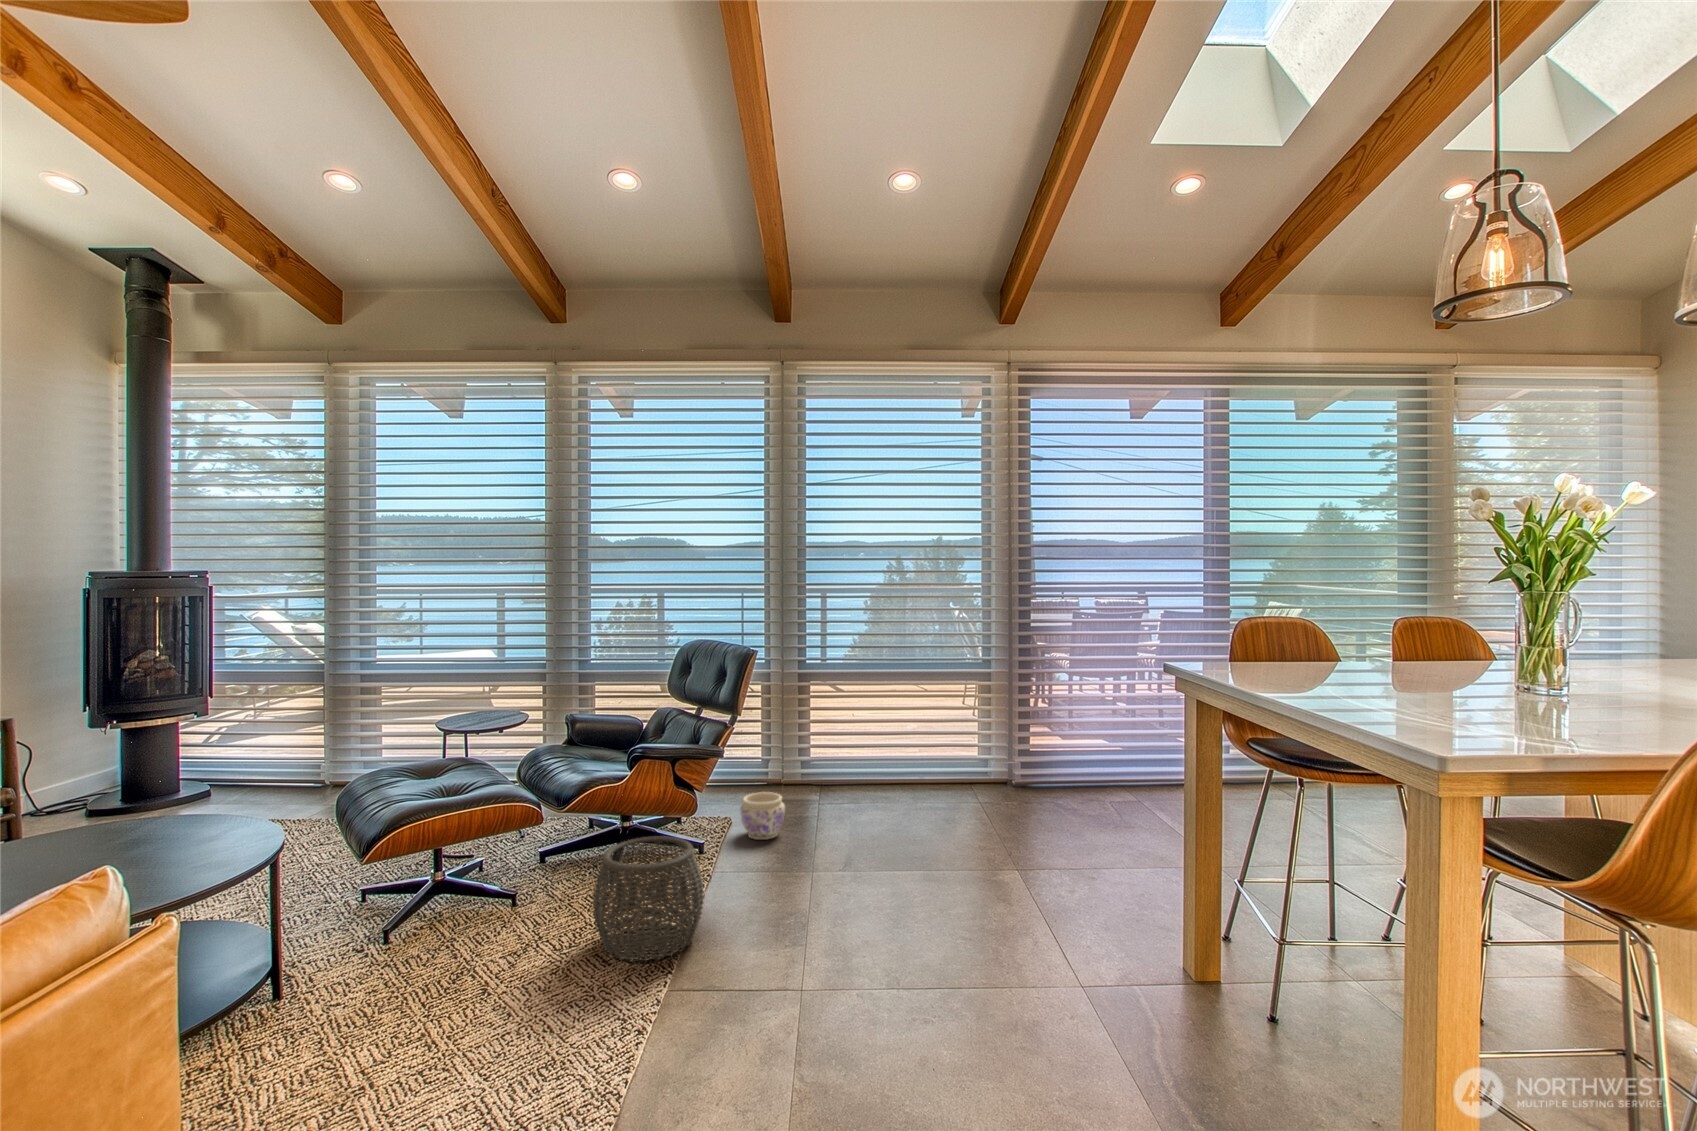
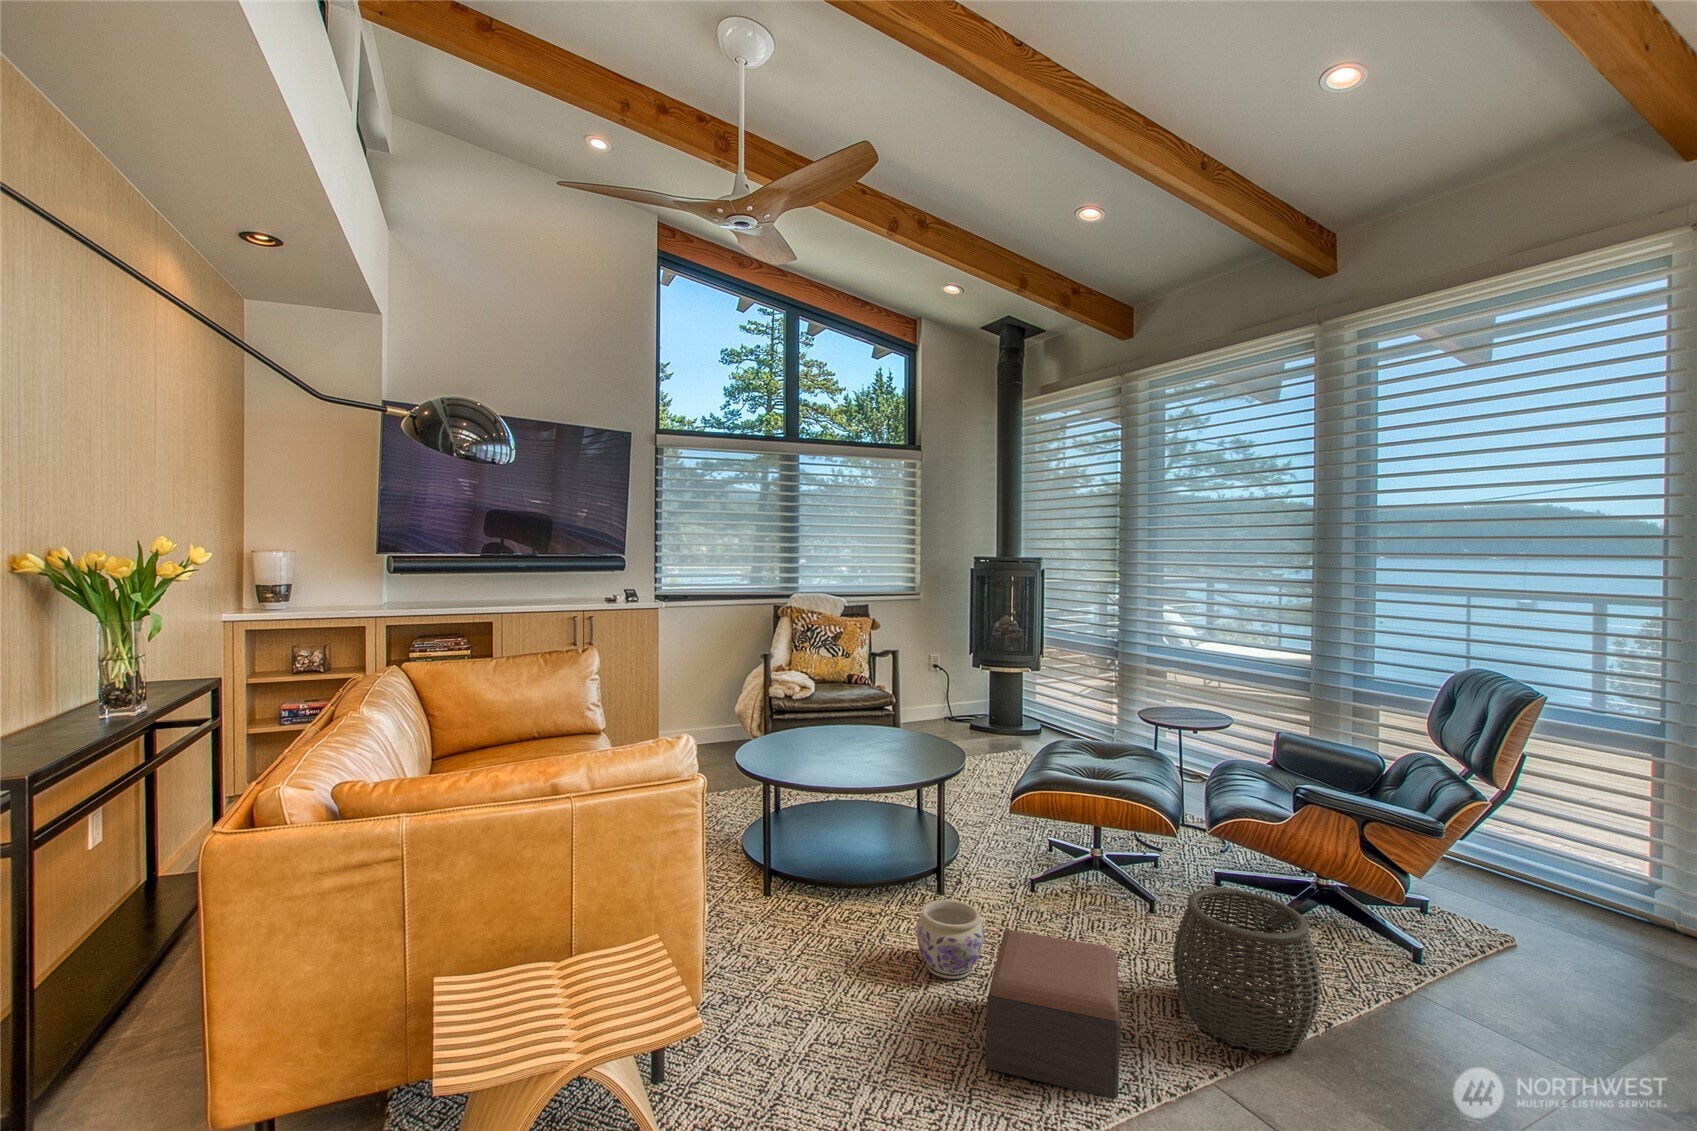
planter: present [740,792,785,840] -> present [917,900,984,980]
footstool: none [463,930,627,1097] -> present [985,930,1120,1099]

